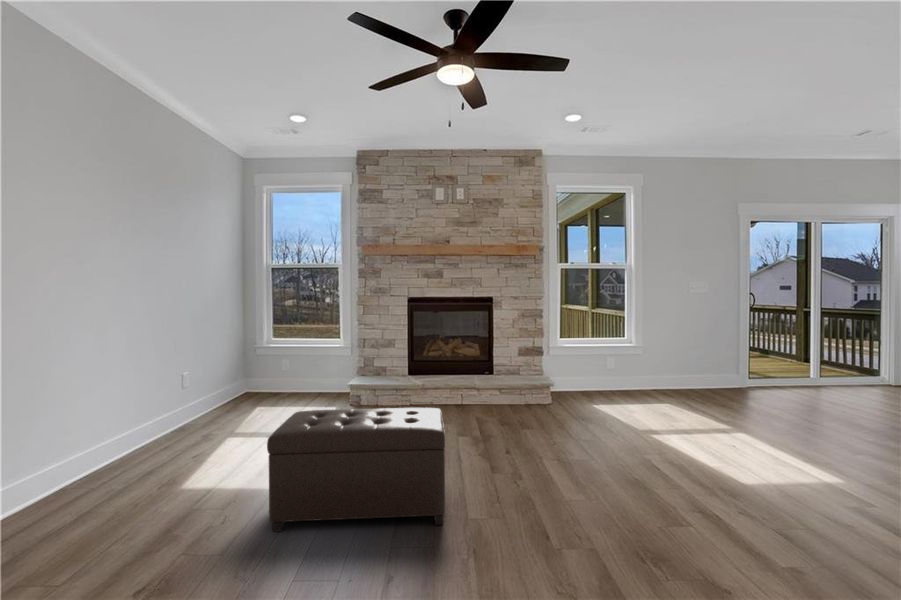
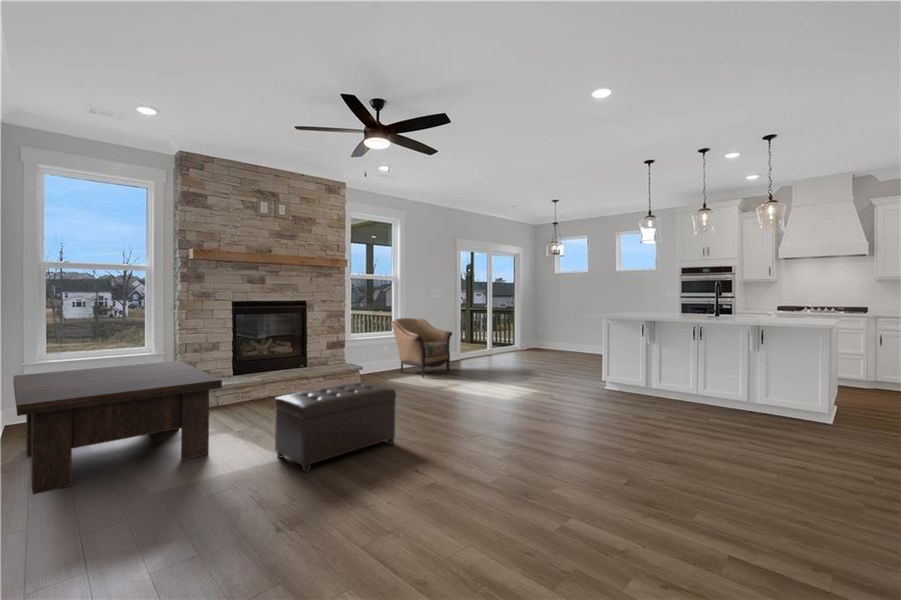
armchair: none [616,321,717,411] -> present [391,318,452,377]
coffee table: none [97,355,321,465] -> present [14,361,222,494]

